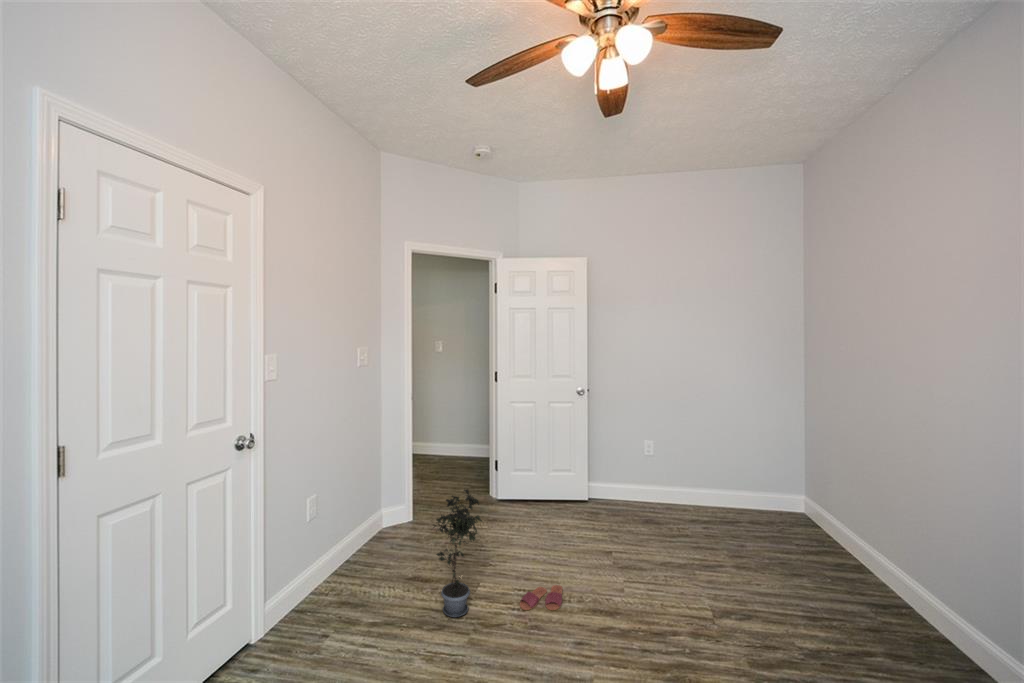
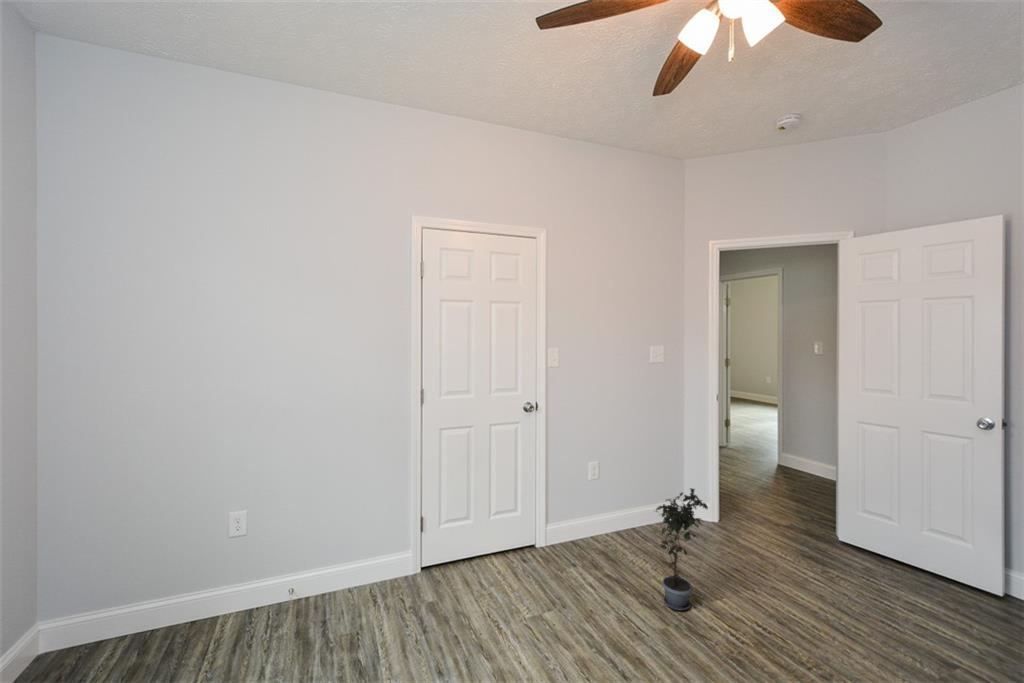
slippers: present [520,585,562,610] -> none [742,630,816,665]

